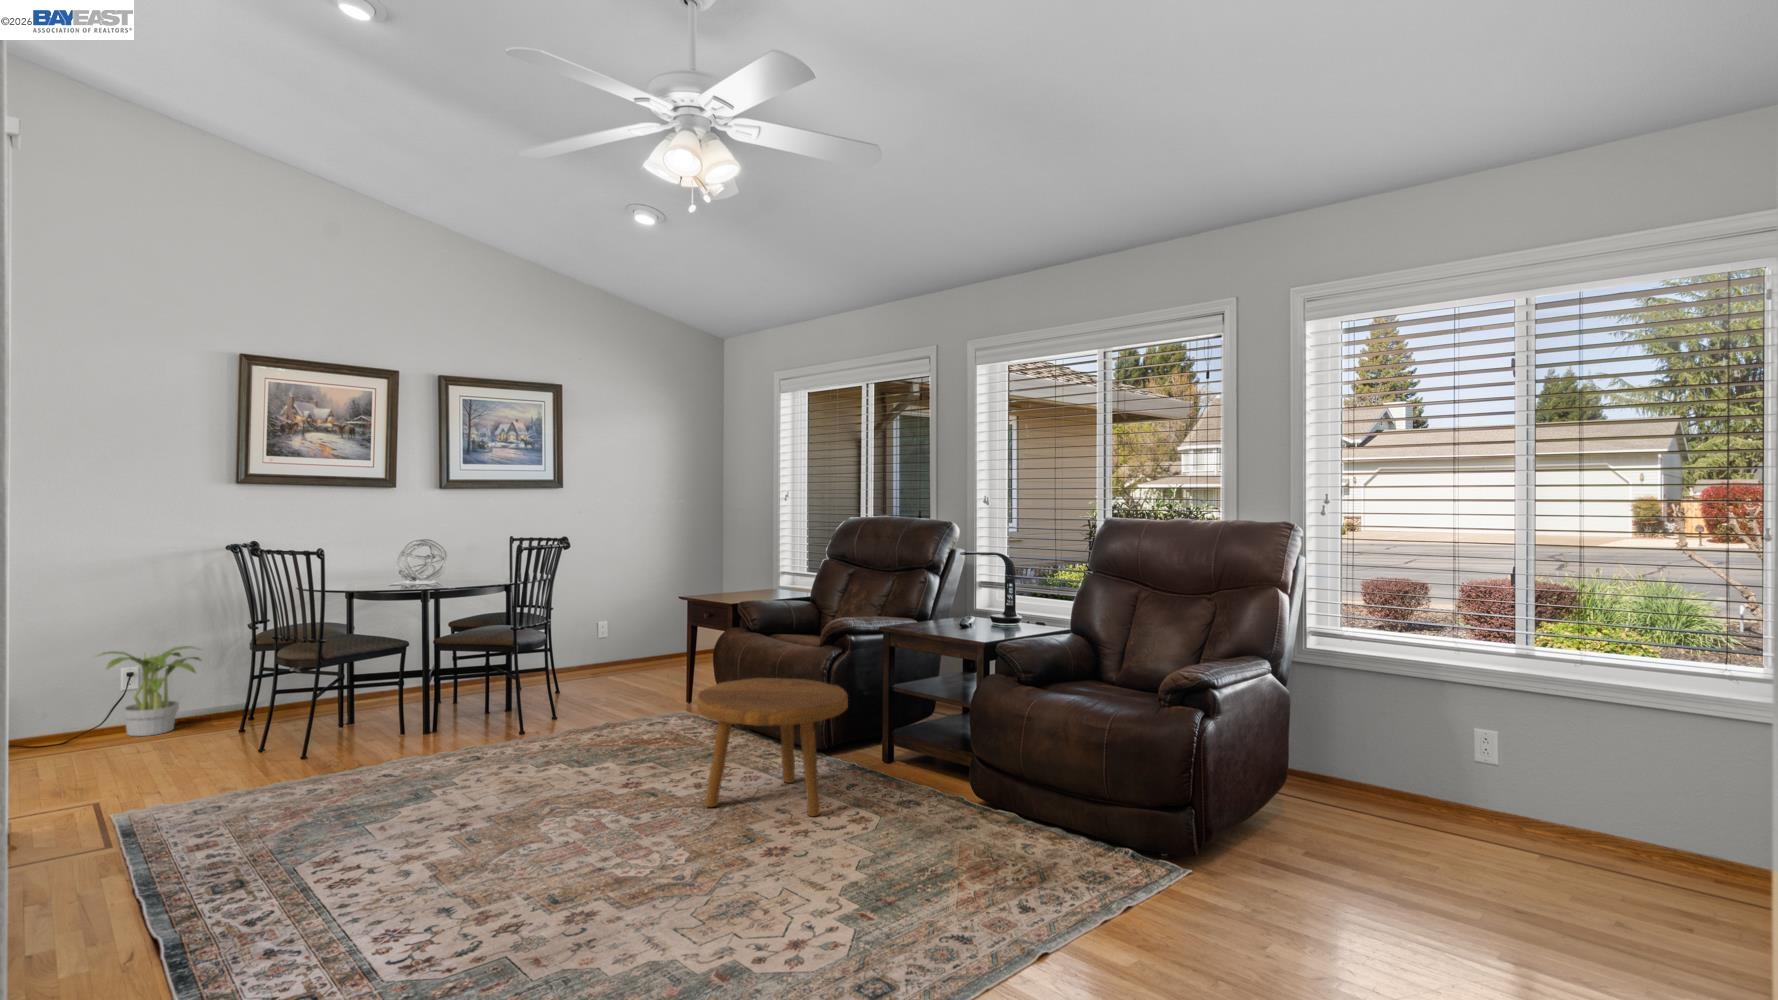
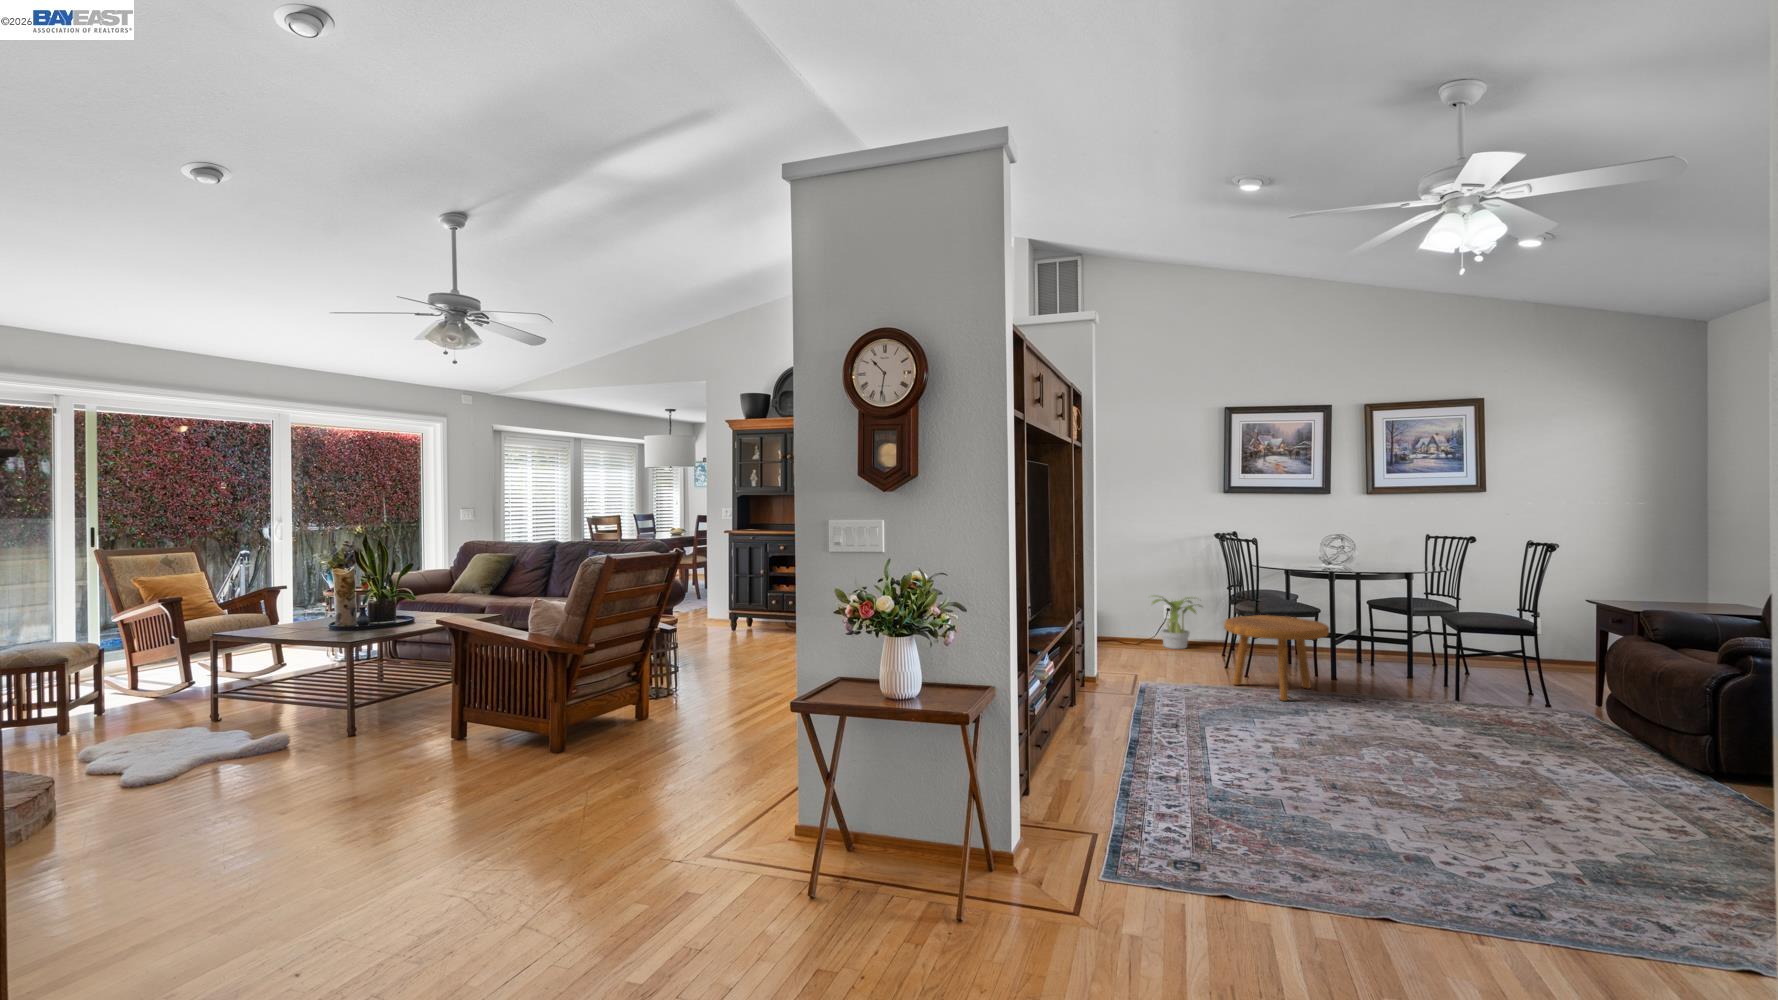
footstool: present [697,678,848,816] -> present [1224,615,1329,701]

